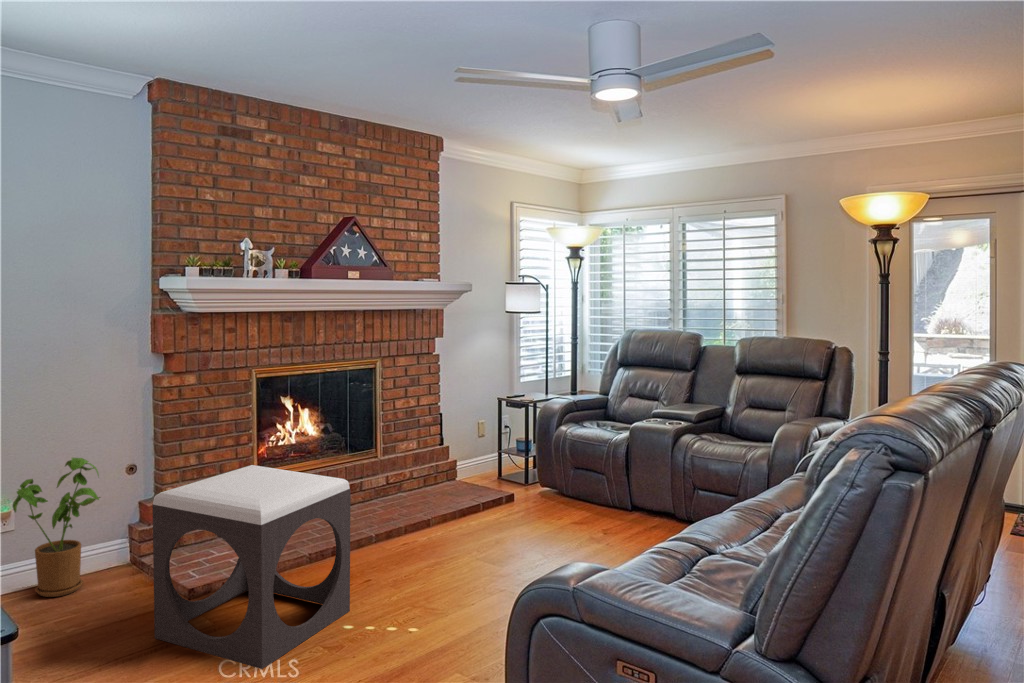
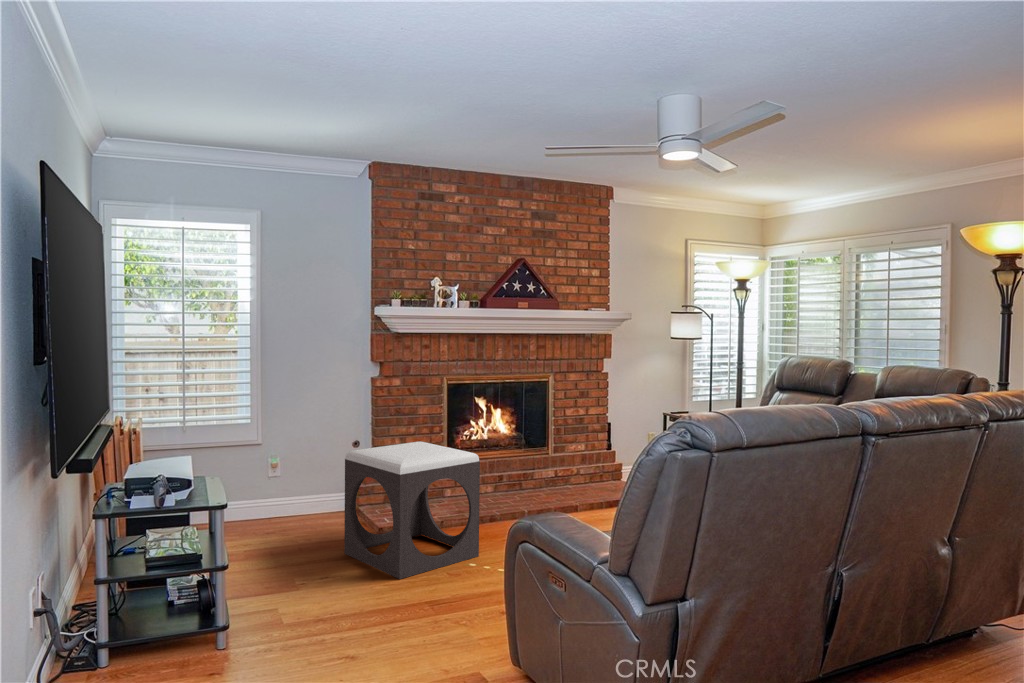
house plant: present [13,458,100,597] -> none [278,430,331,524]

